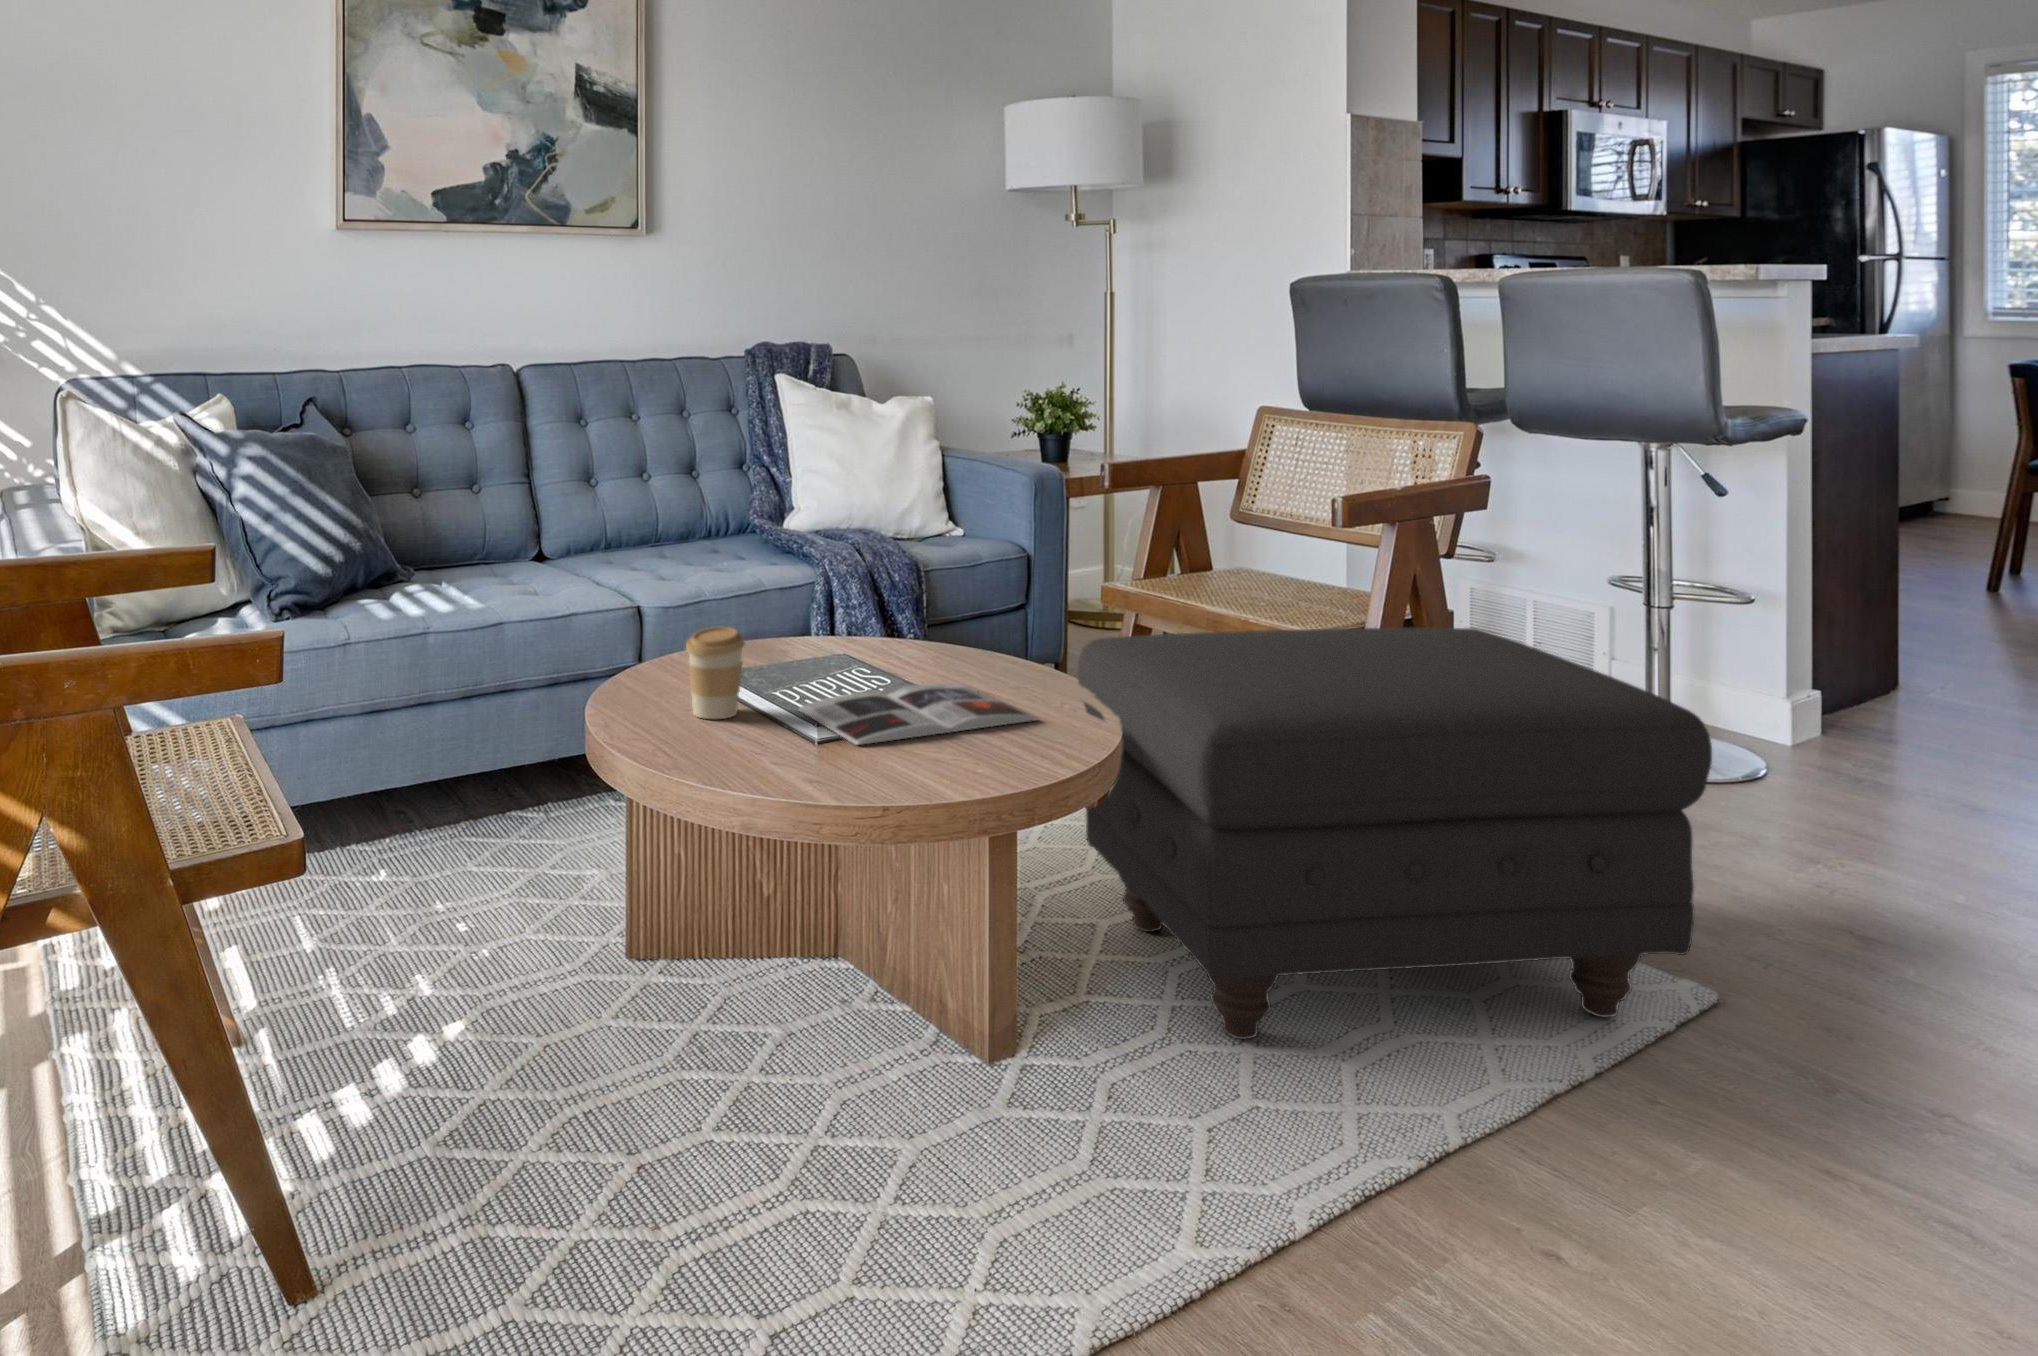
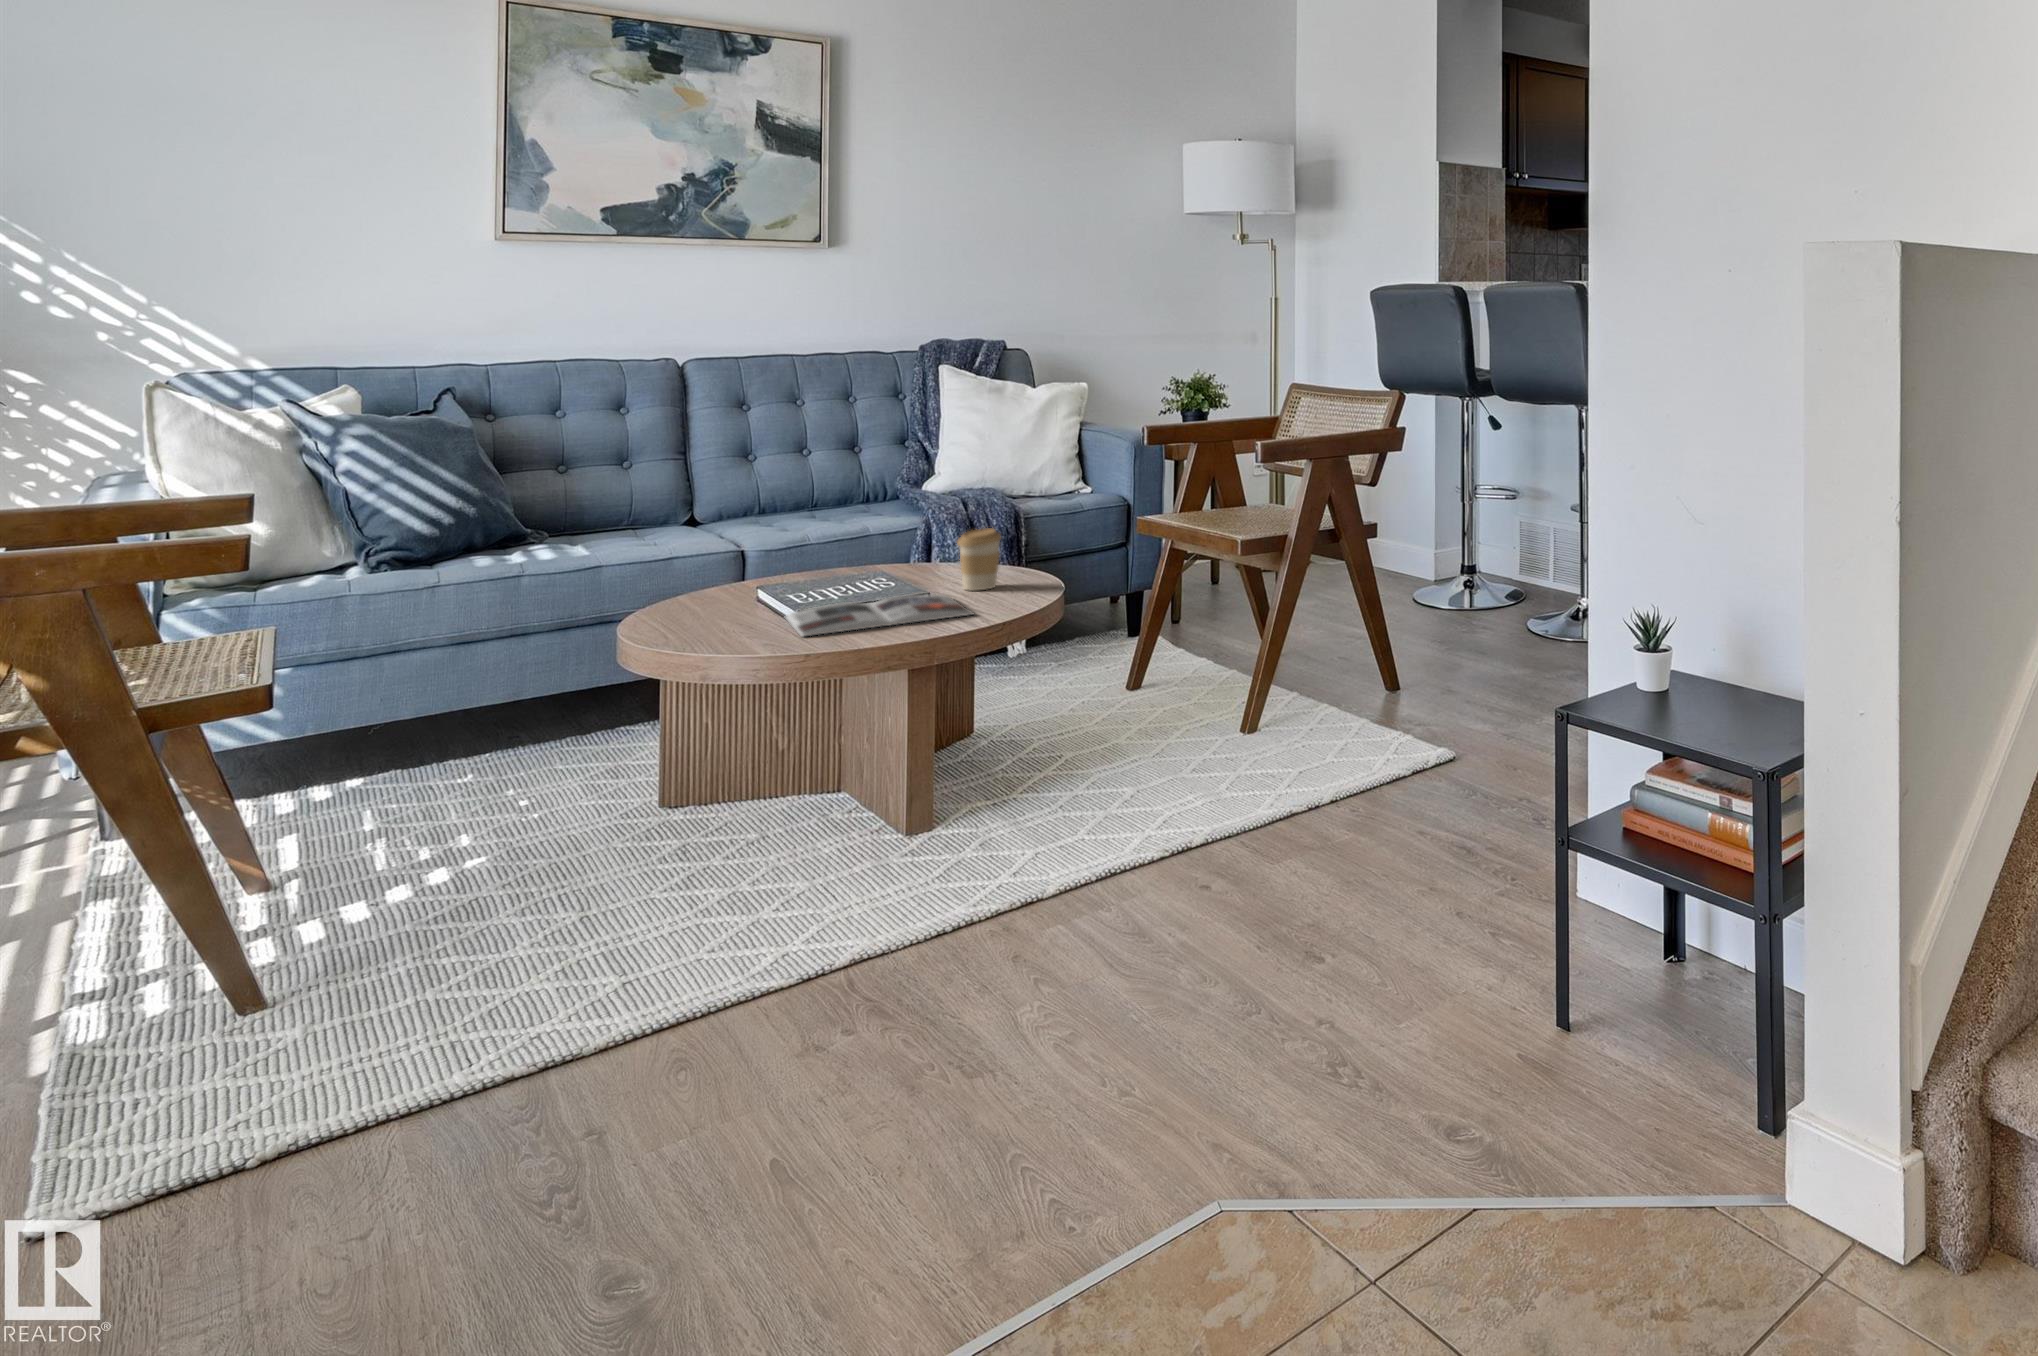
coffee cup: present [686,627,745,719] -> present [957,528,1001,591]
ottoman: present [1077,628,1712,1039] -> none [1041,540,1430,832]

